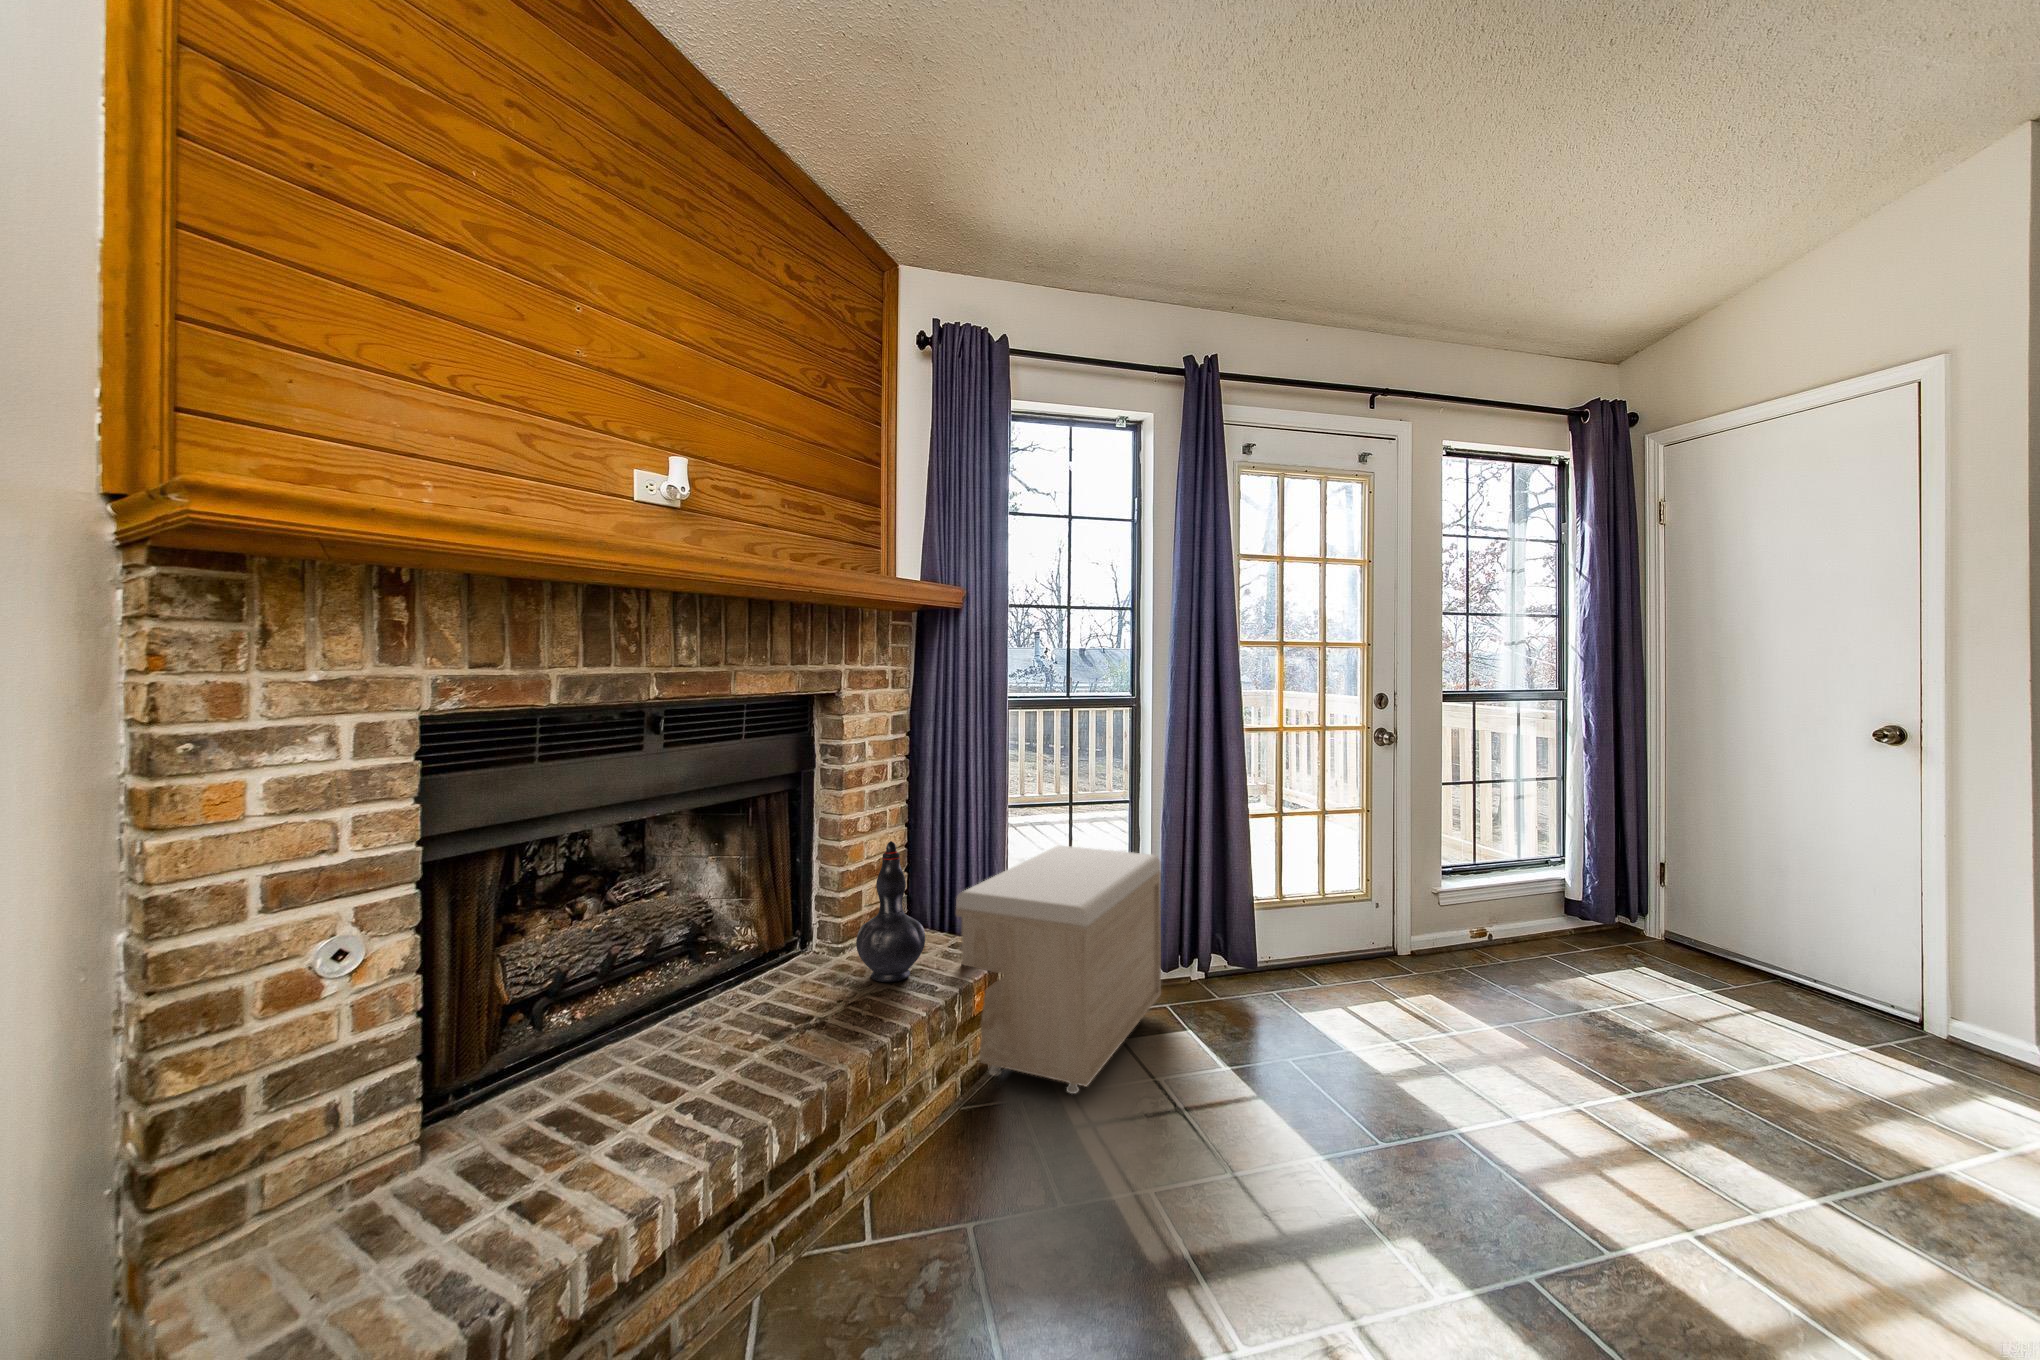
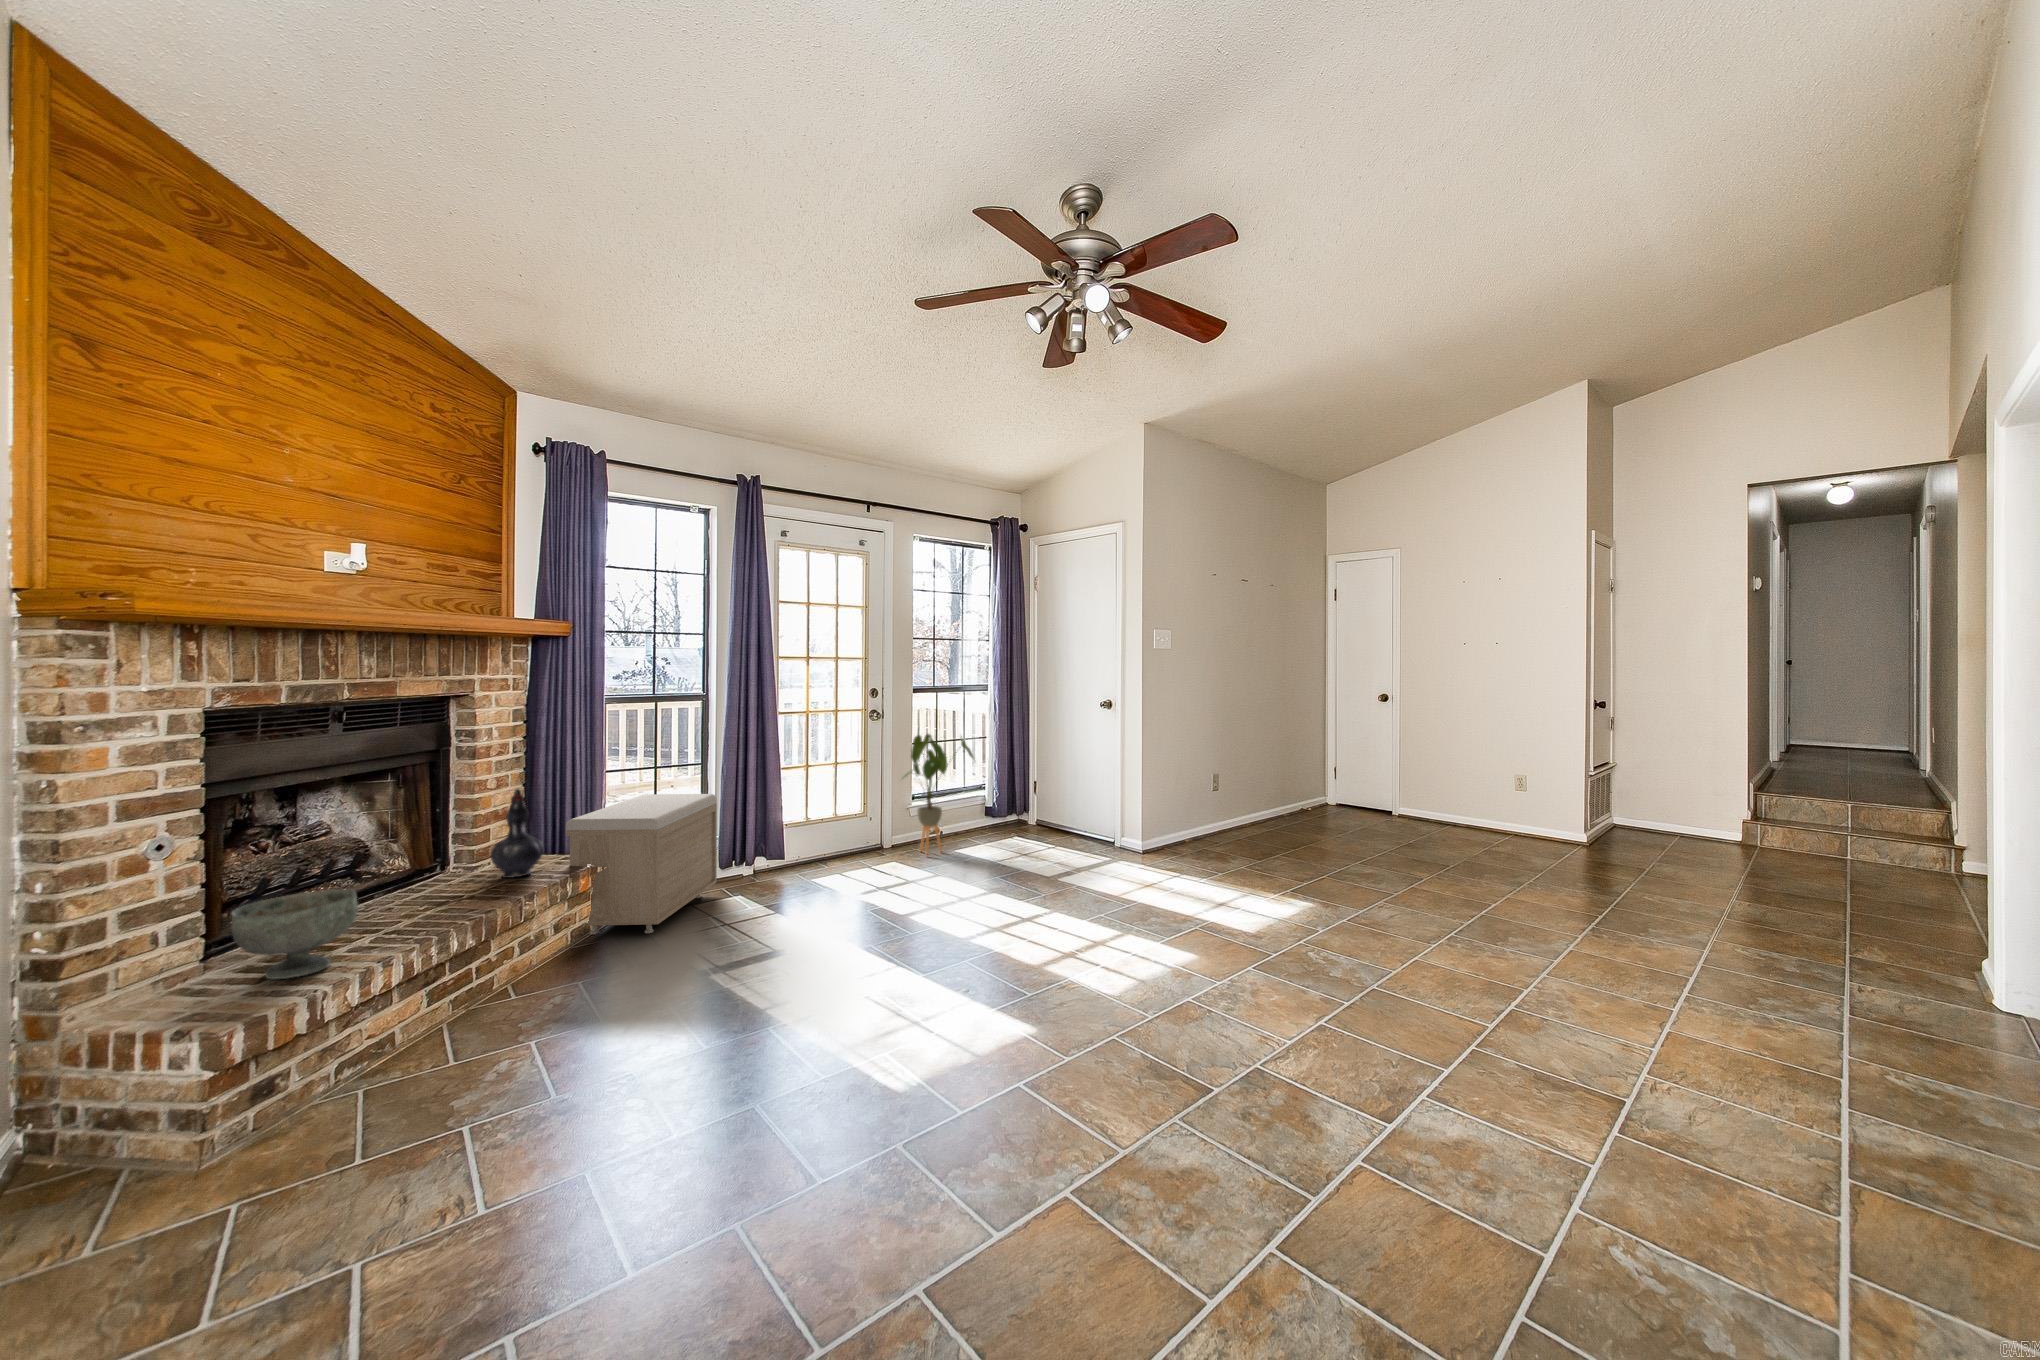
house plant: none [1432,770,1577,983] -> present [904,734,973,855]
decorative bowl: none [411,1037,614,1230] -> present [231,889,358,979]

